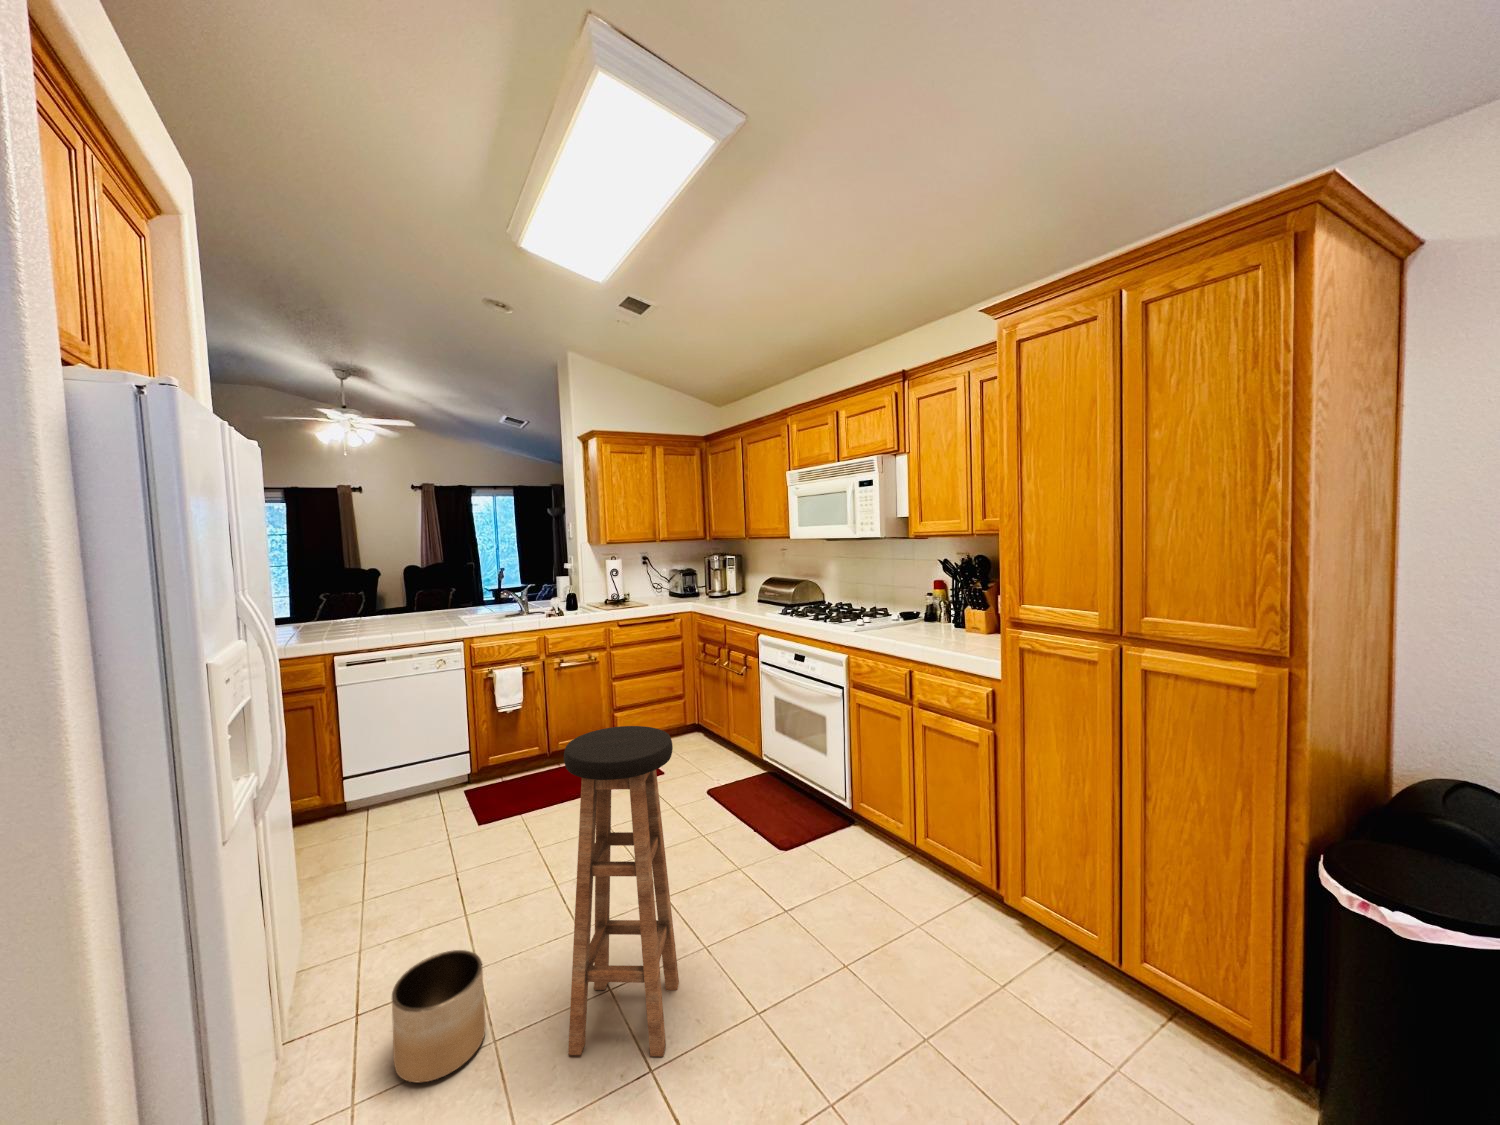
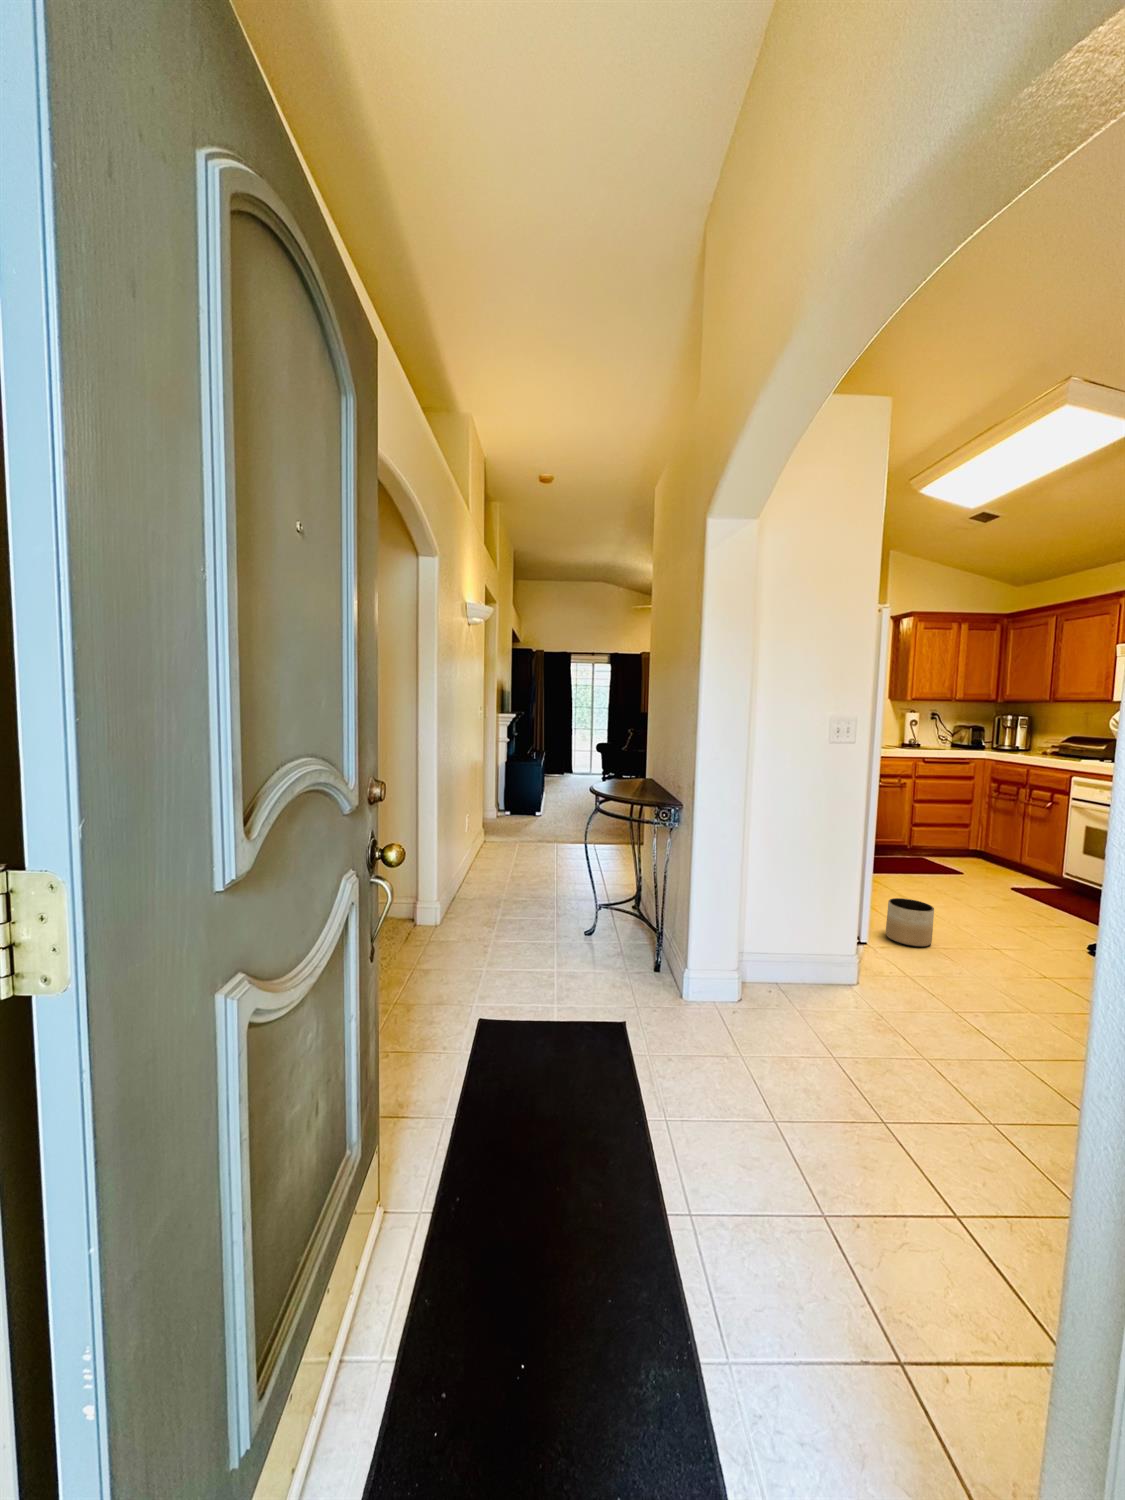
bar stool: present [564,726,679,1056] -> none [986,799,1071,970]

